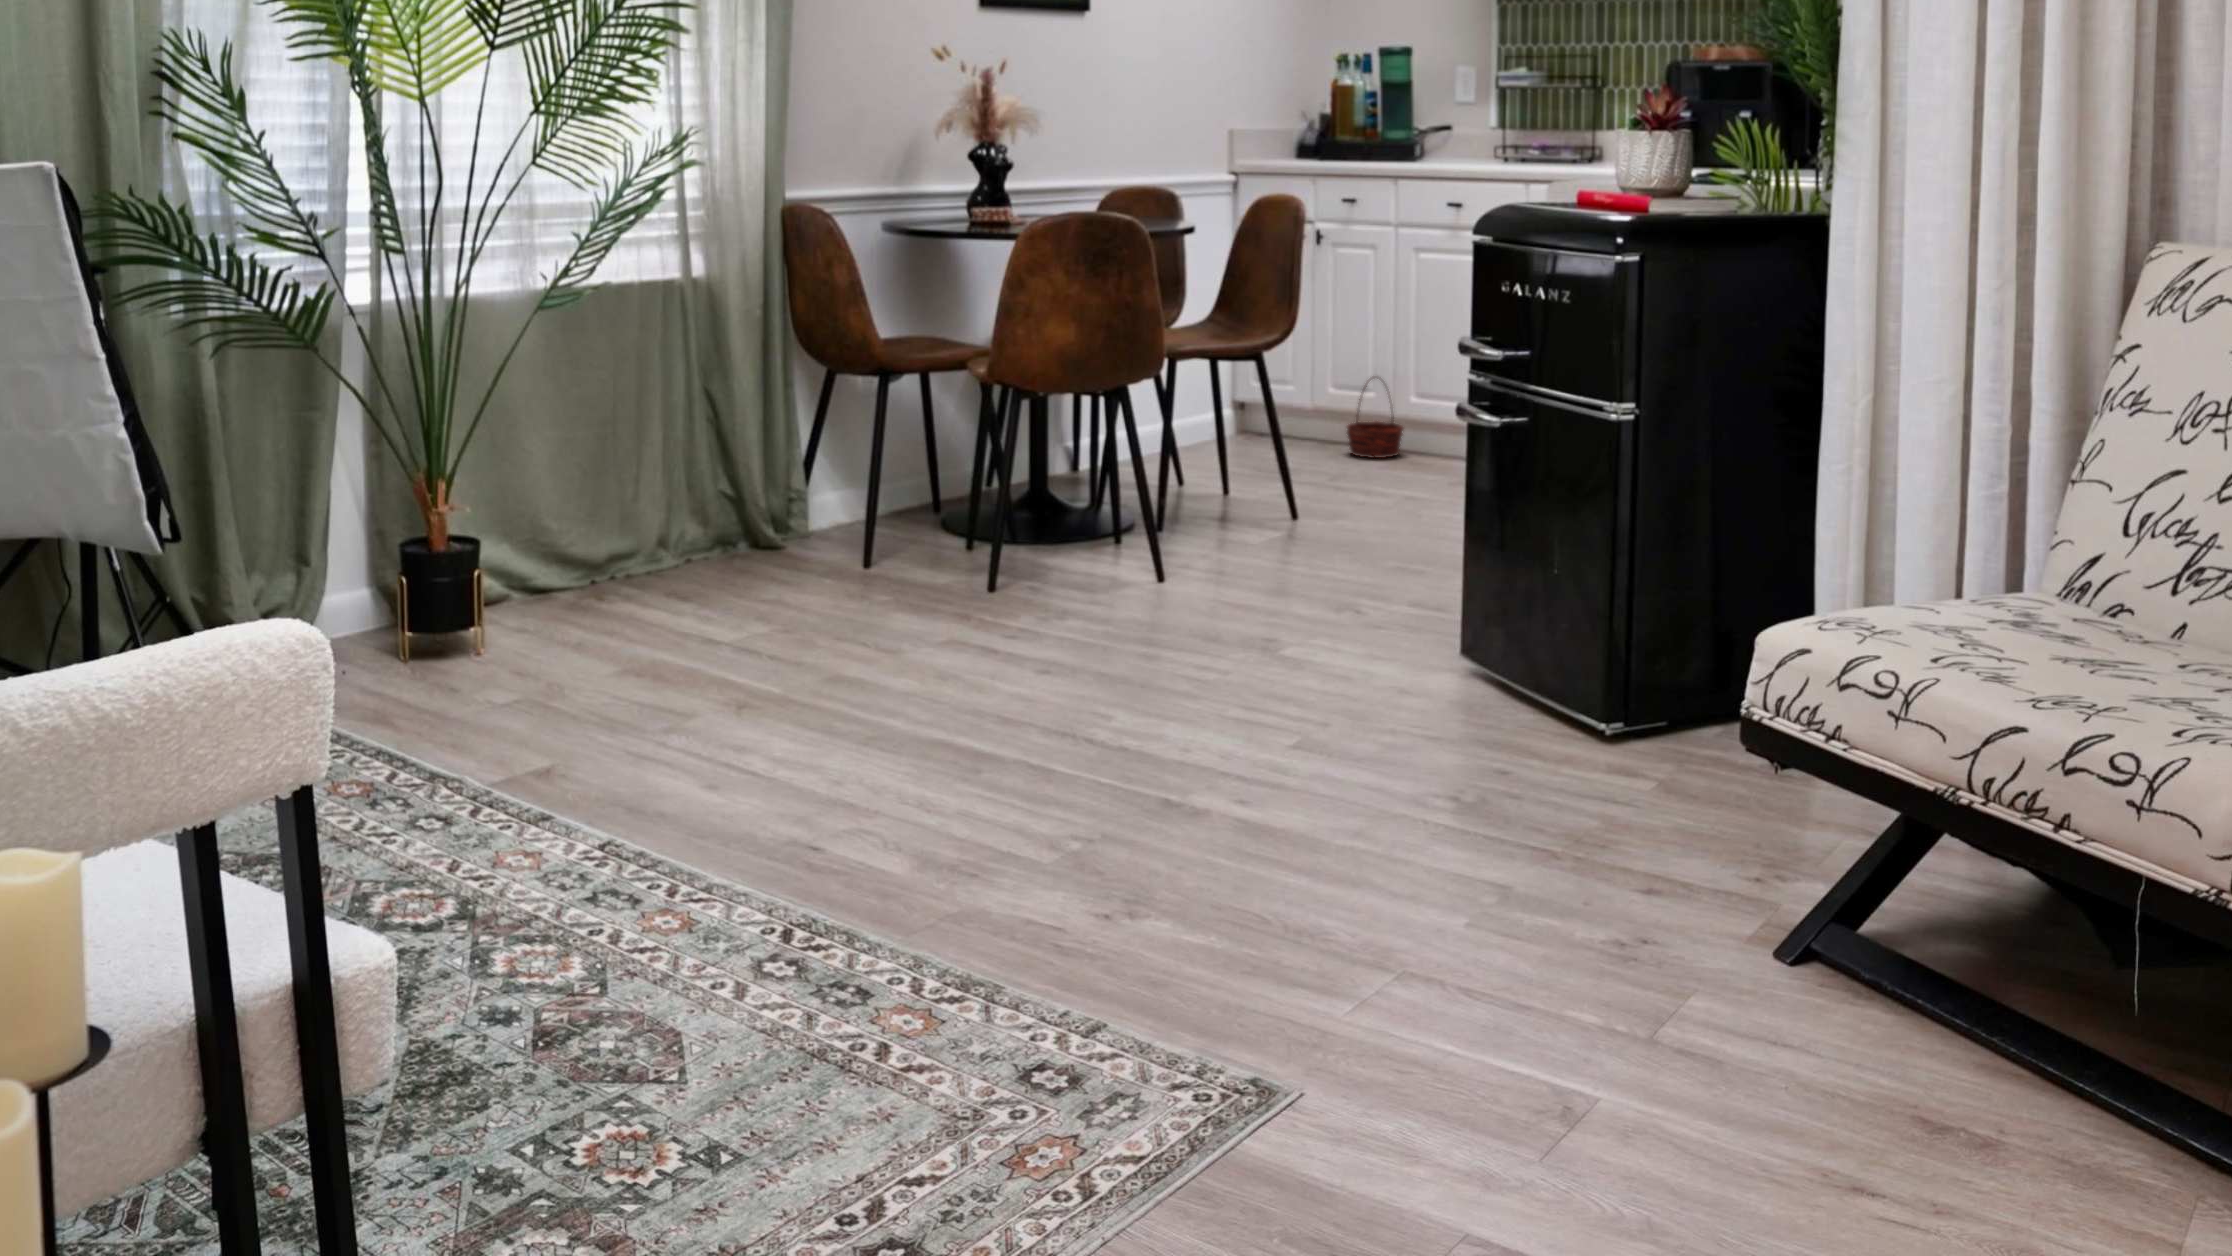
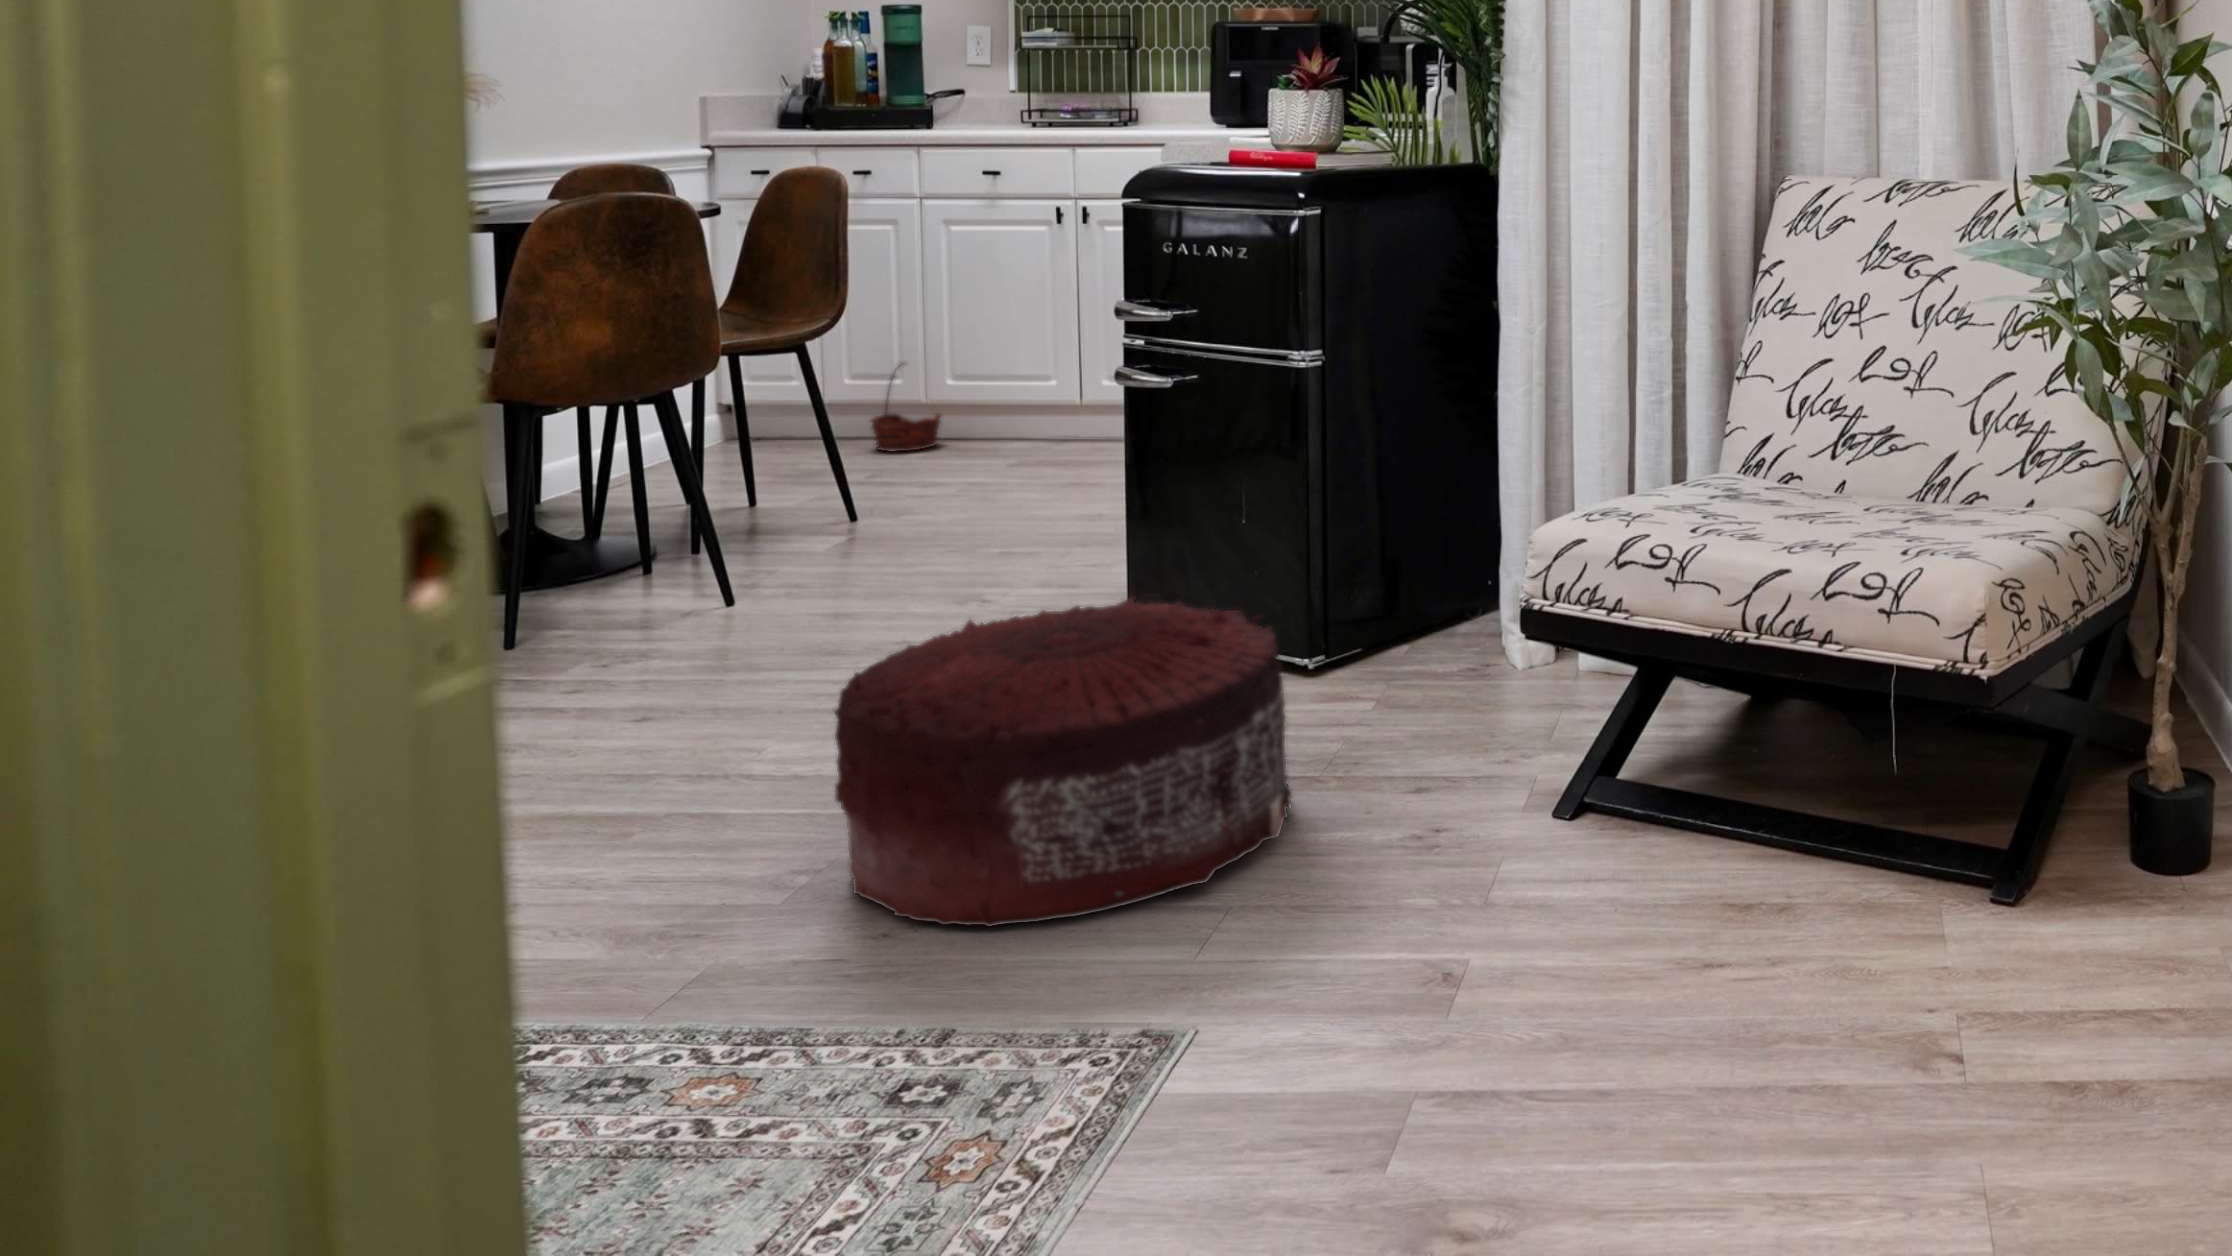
pouf: none [1090,627,1512,940] -> present [835,596,1292,927]

